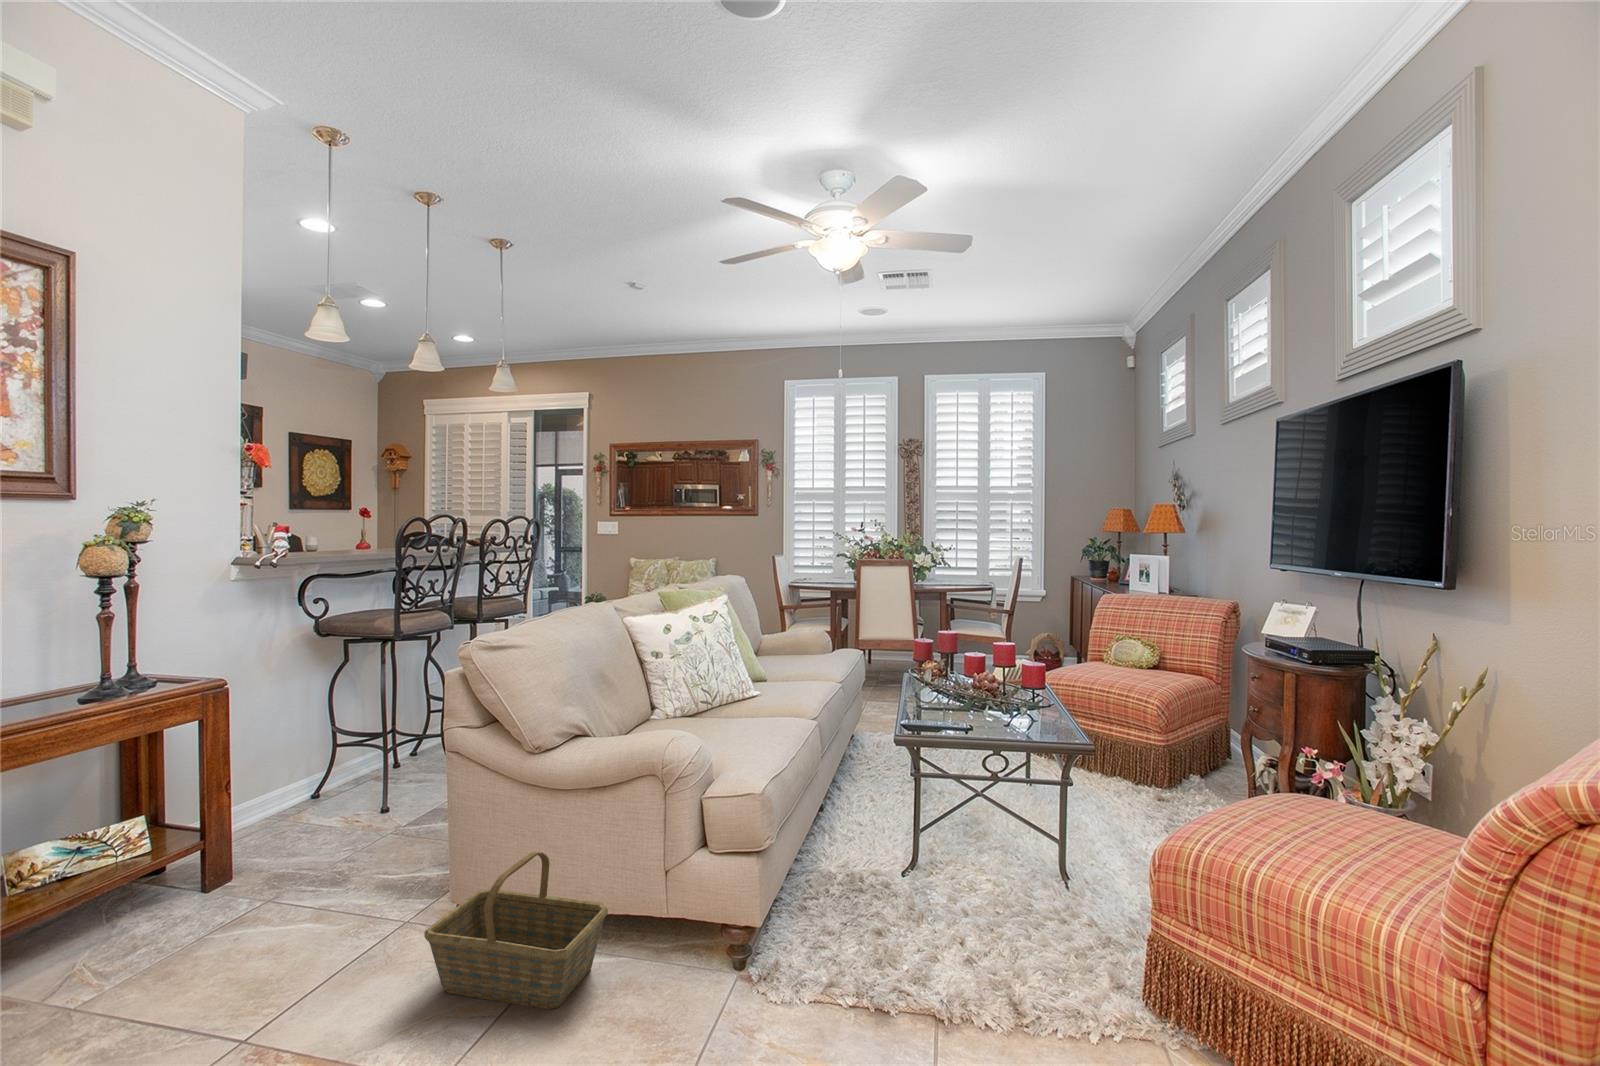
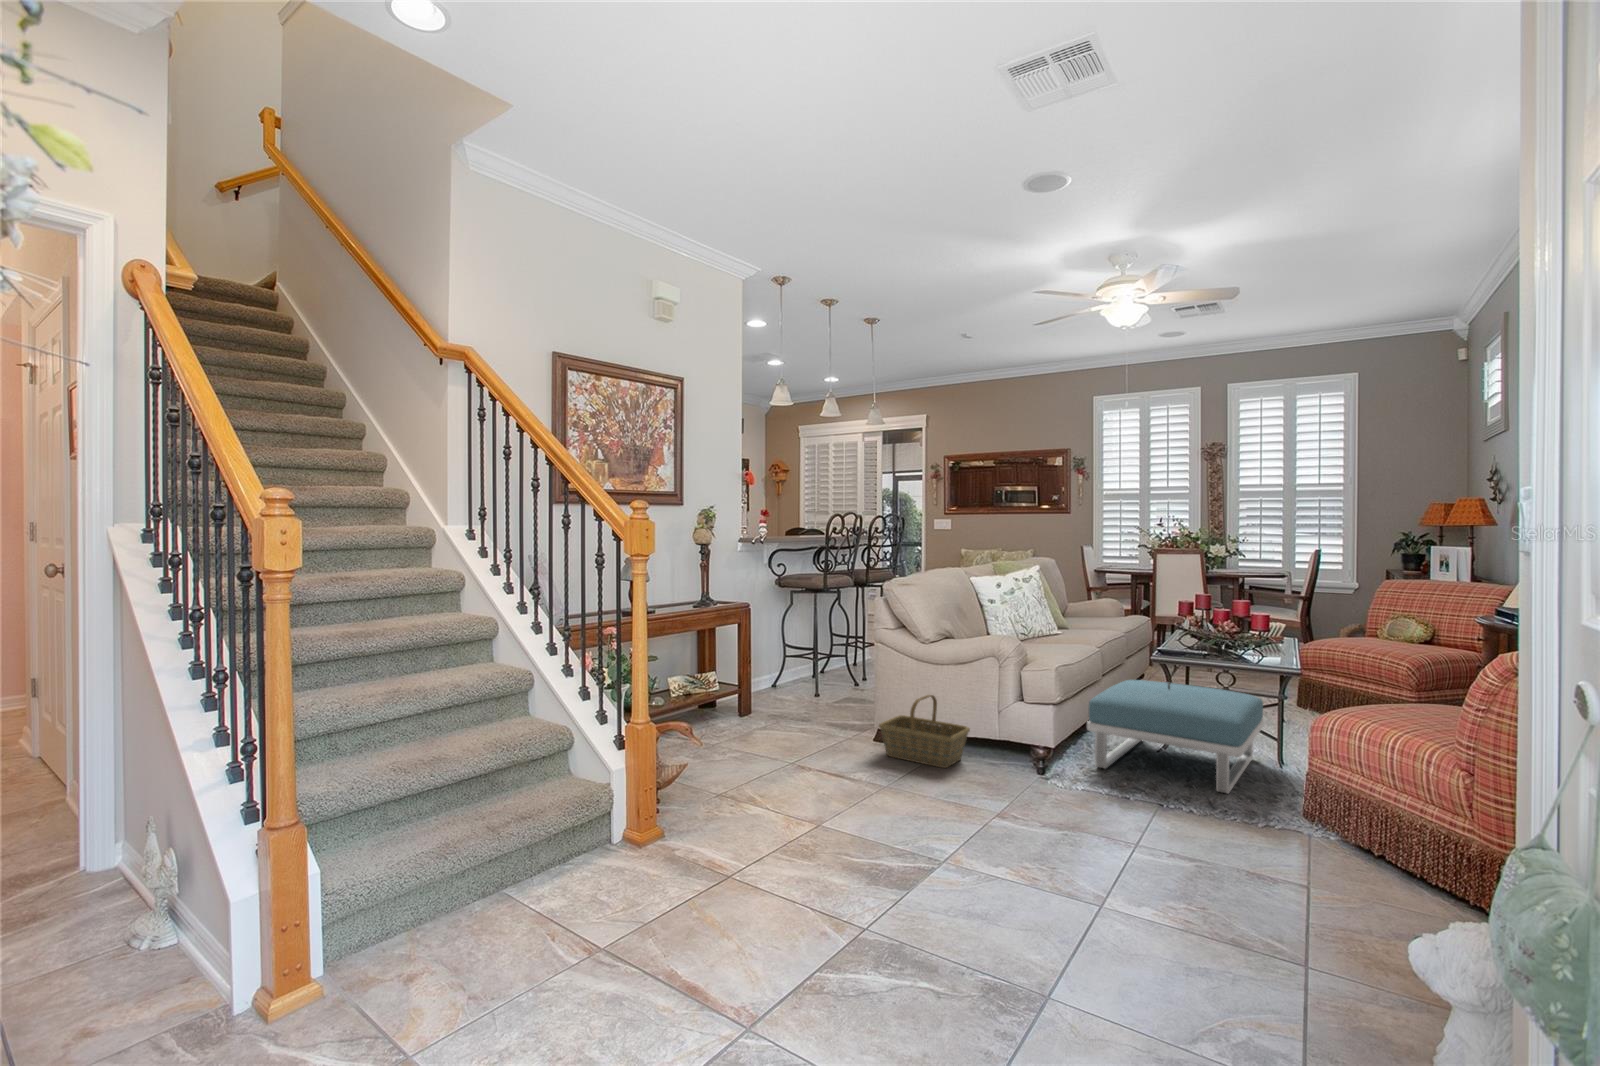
footstool: none [806,763,1043,972] -> present [1087,680,1263,794]

